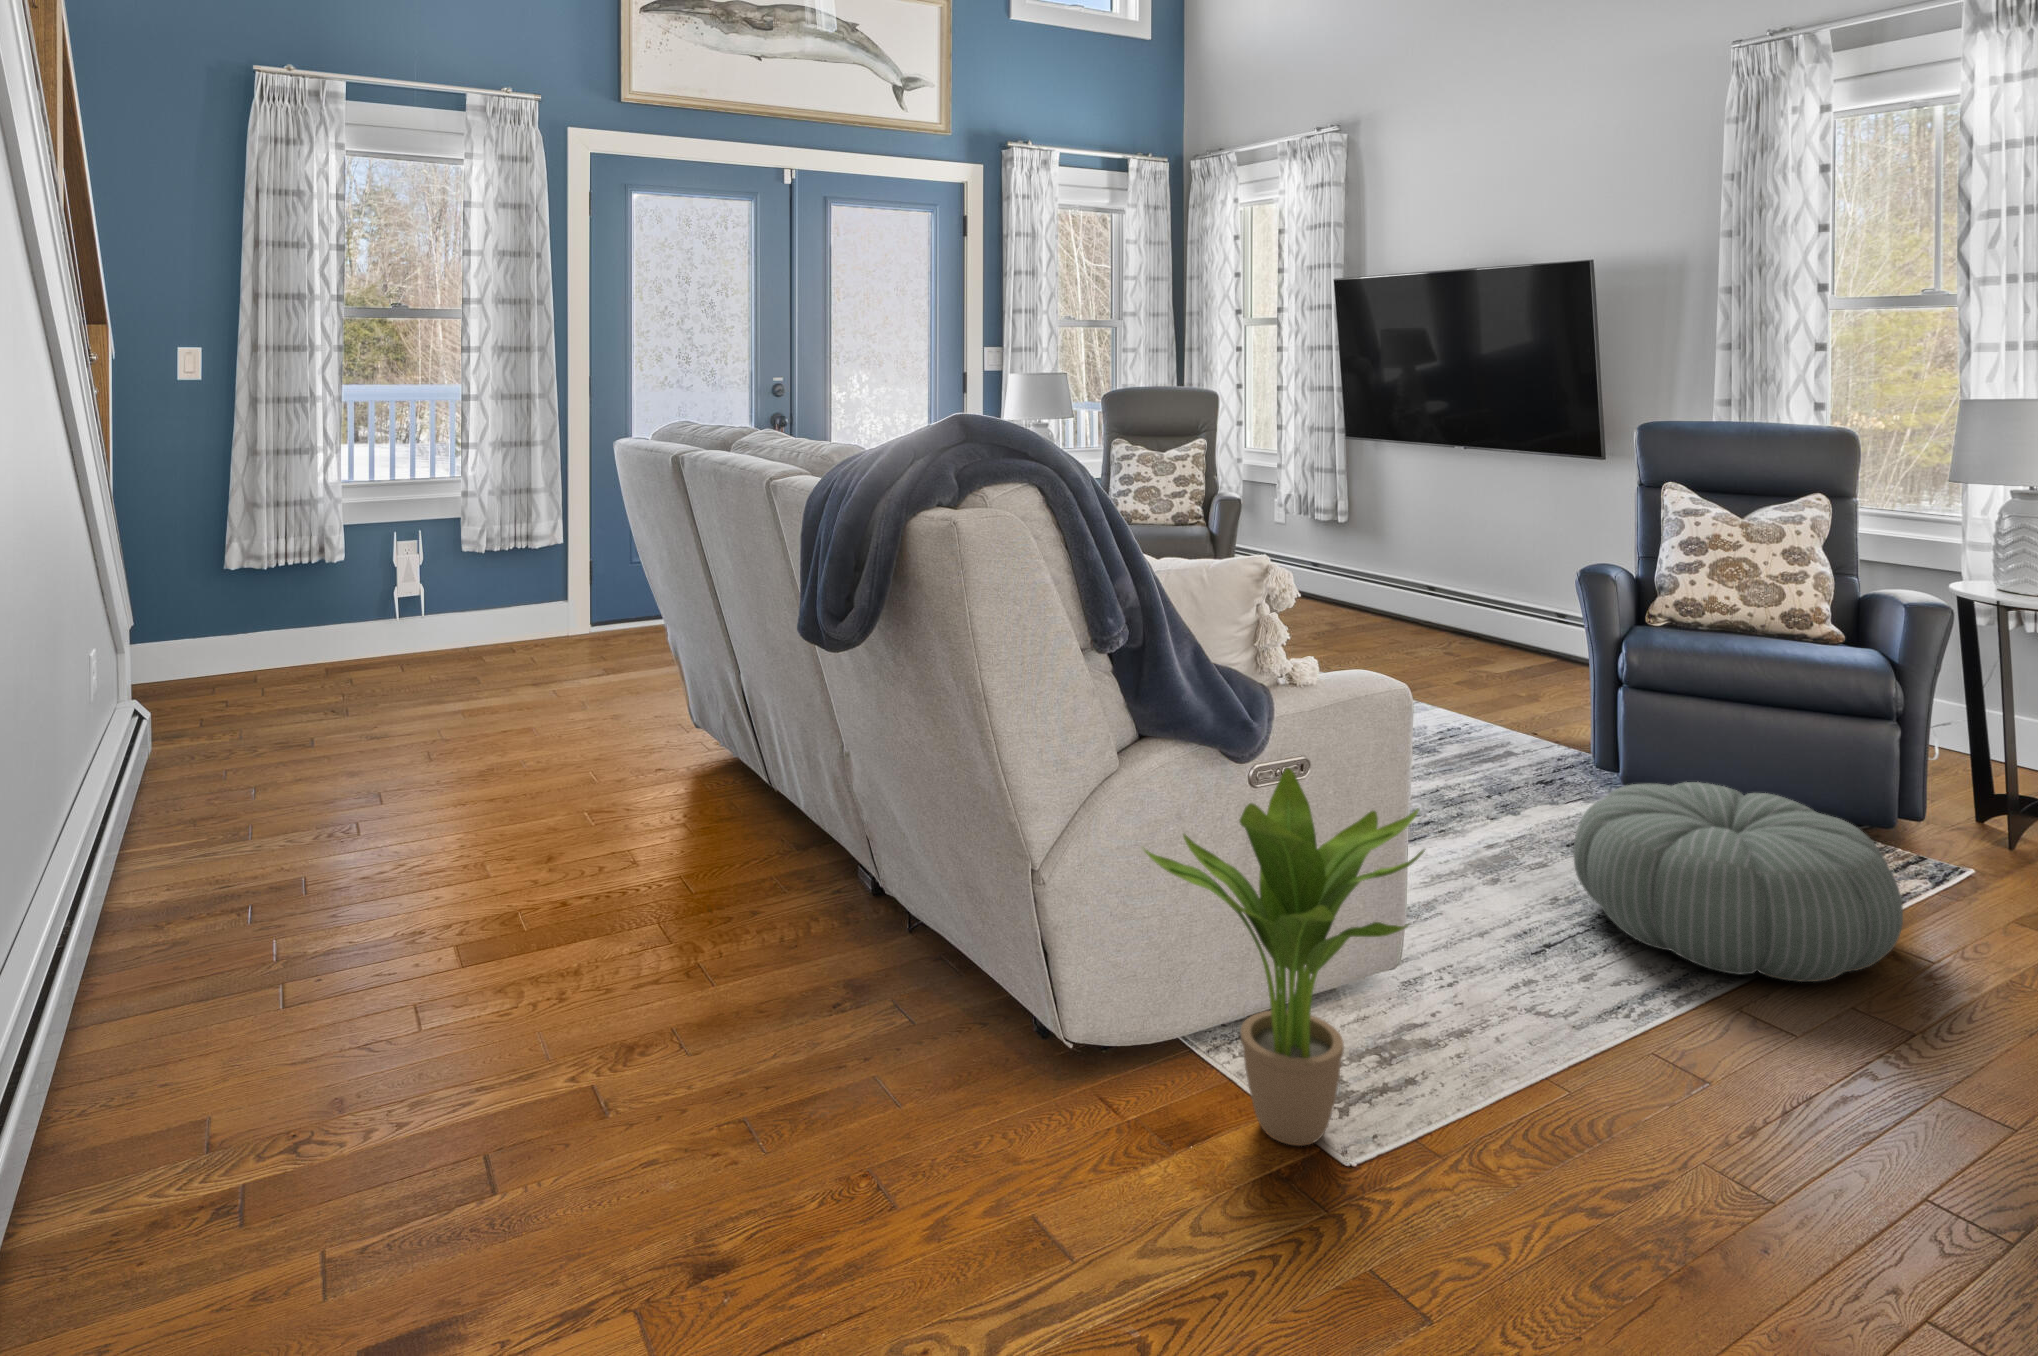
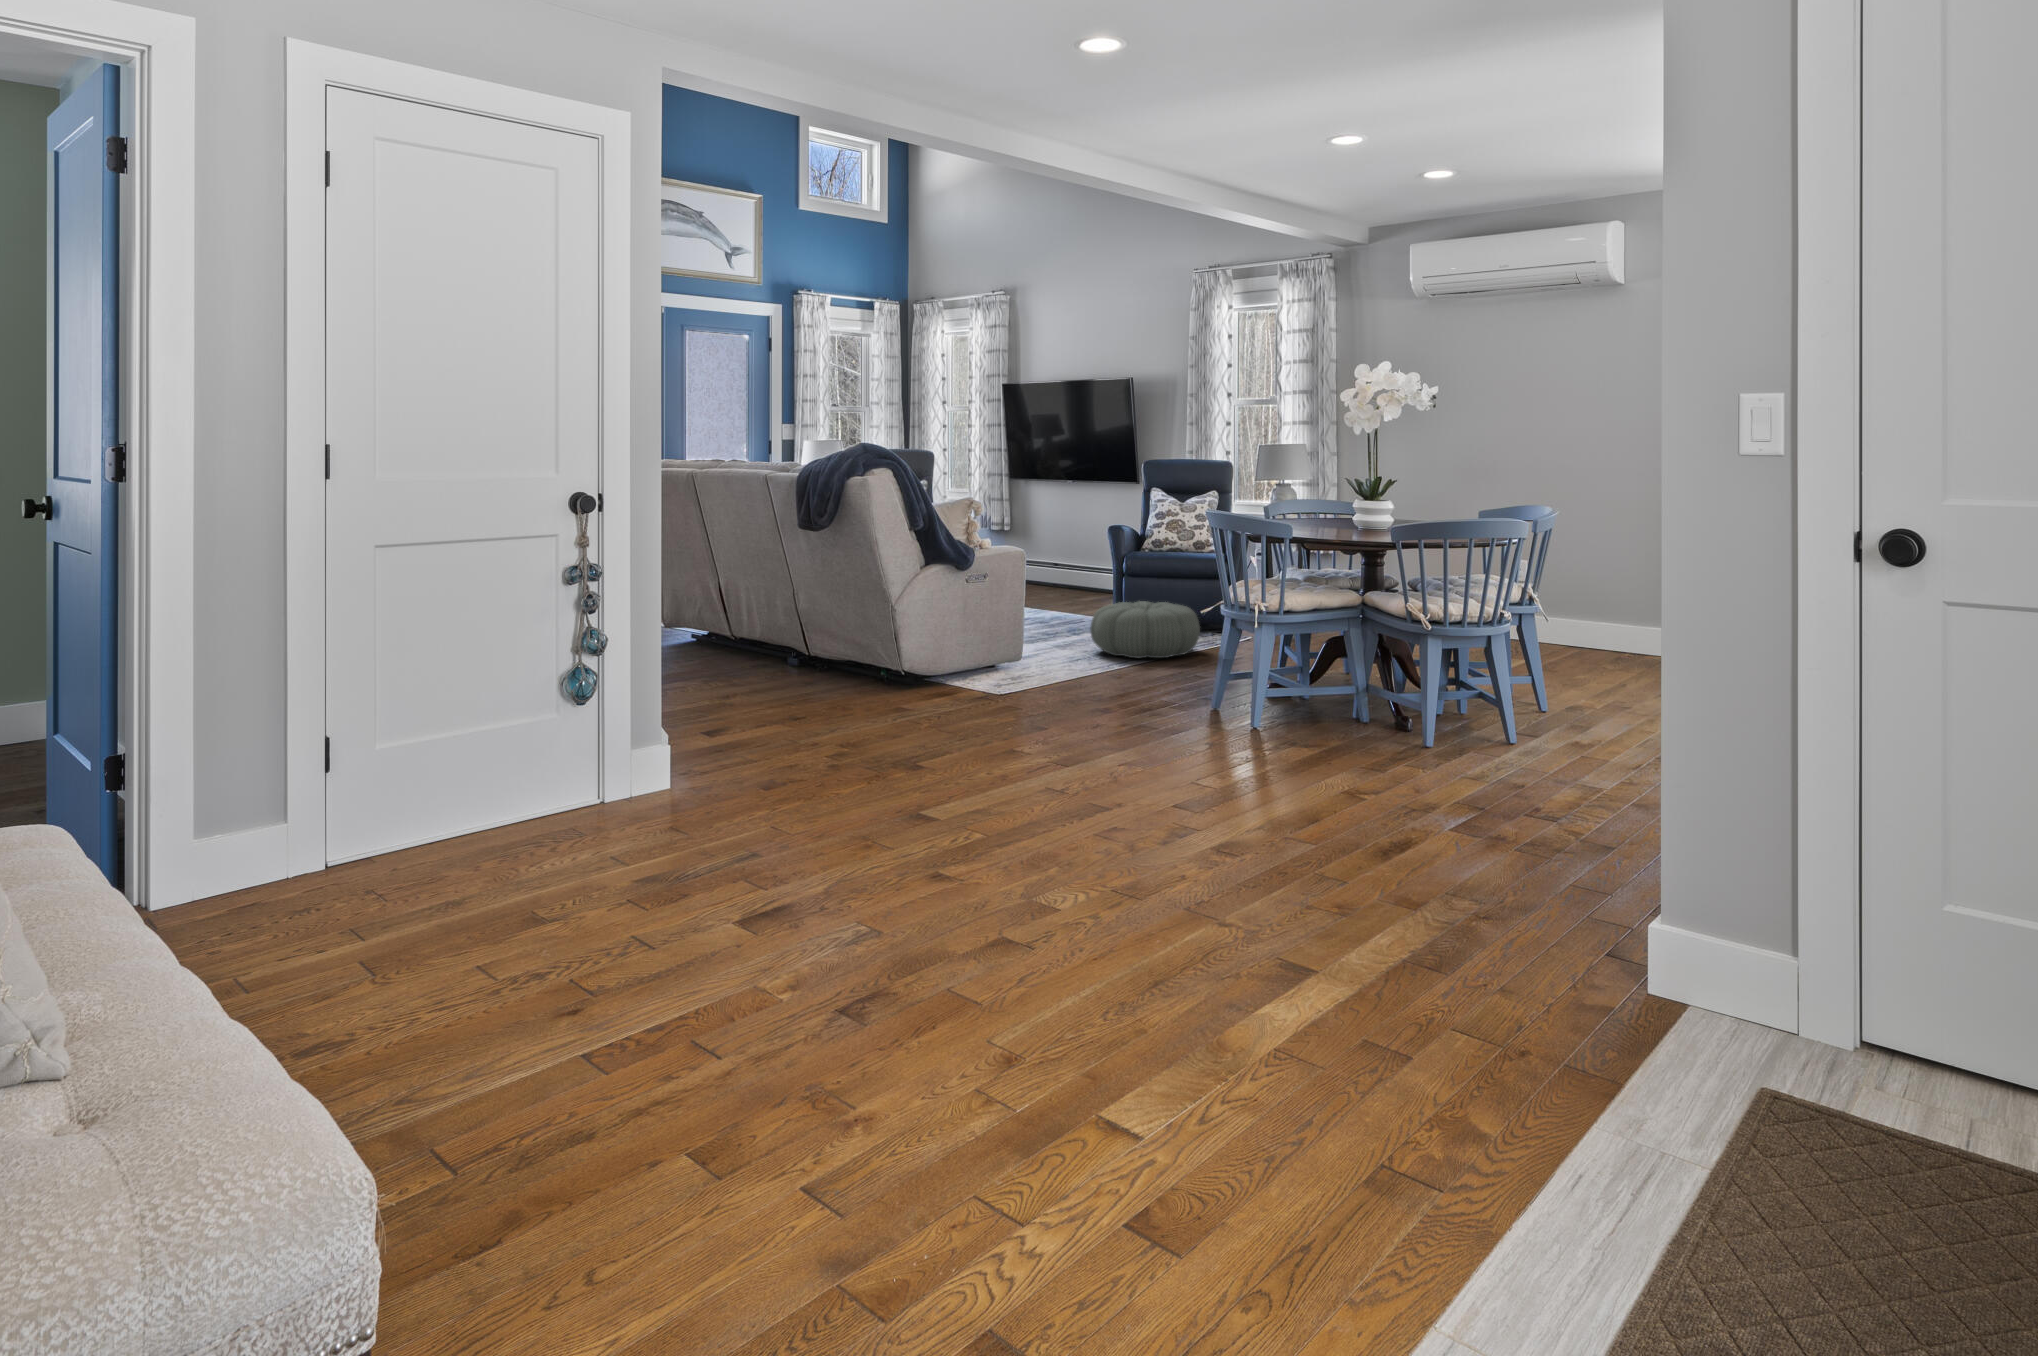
potted plant: present [1144,768,1424,1146] -> none [930,567,1022,689]

